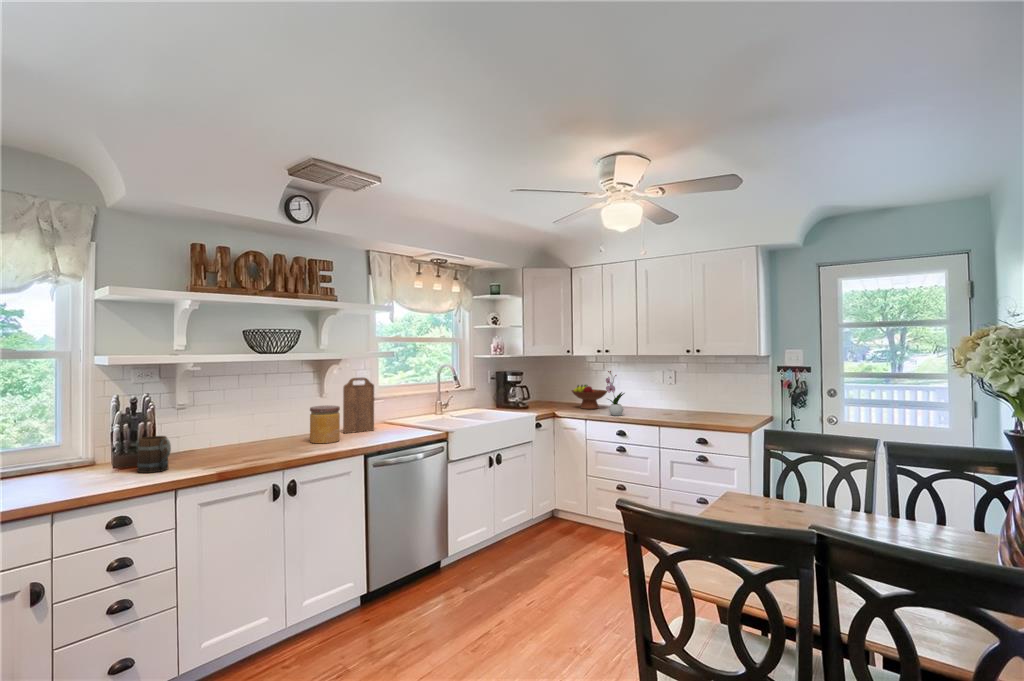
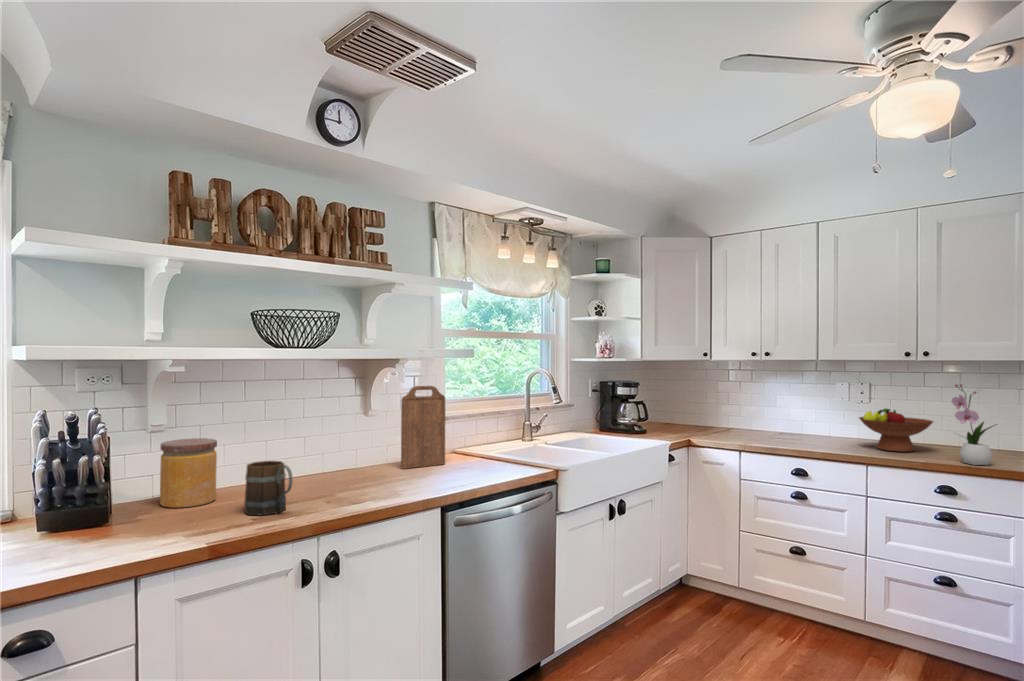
flower arrangement: present [606,371,625,416] -> present [952,384,995,465]
fruit bowl: present [572,385,607,409] -> present [859,408,933,452]
jar: present [310,405,340,443] -> present [160,438,217,508]
mug: present [137,436,171,473] -> present [244,461,293,515]

